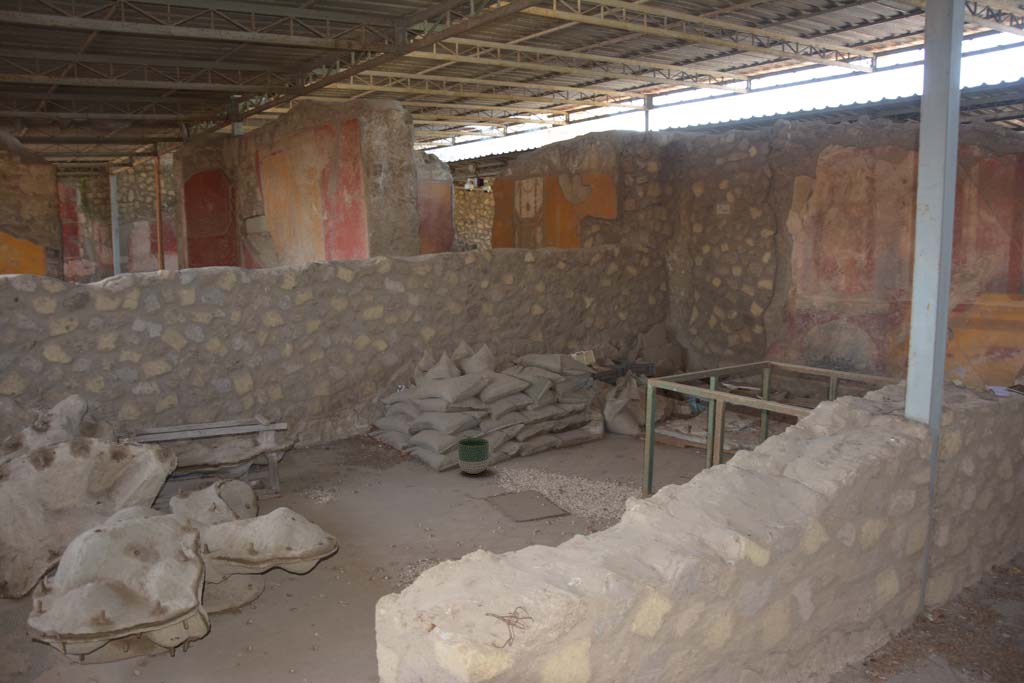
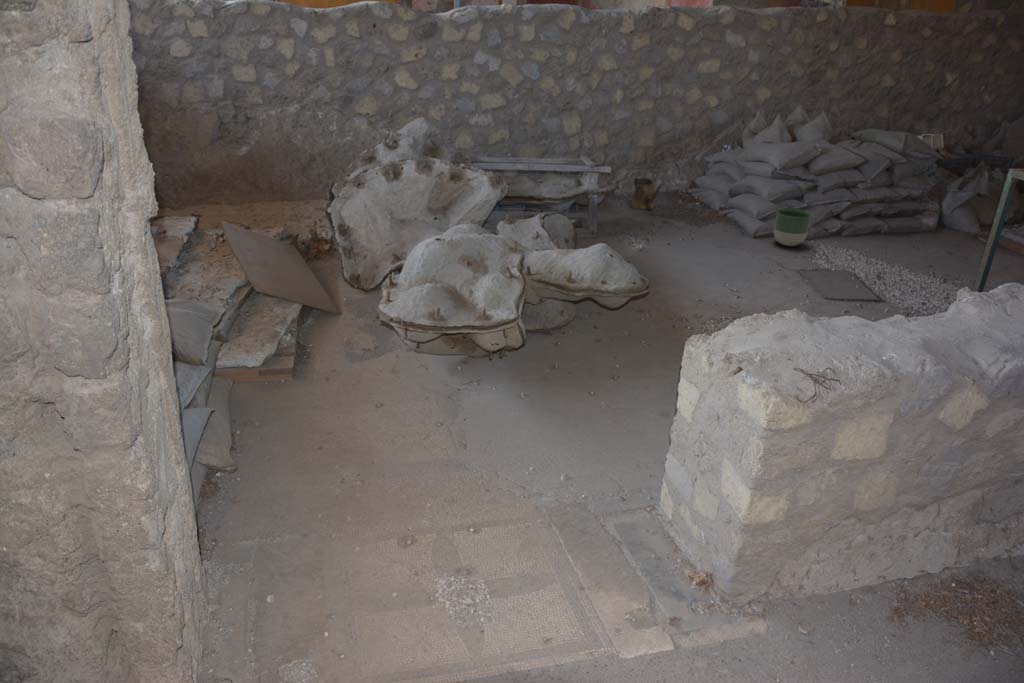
watering can: none [317,425,347,457] -> present [630,177,663,210]

